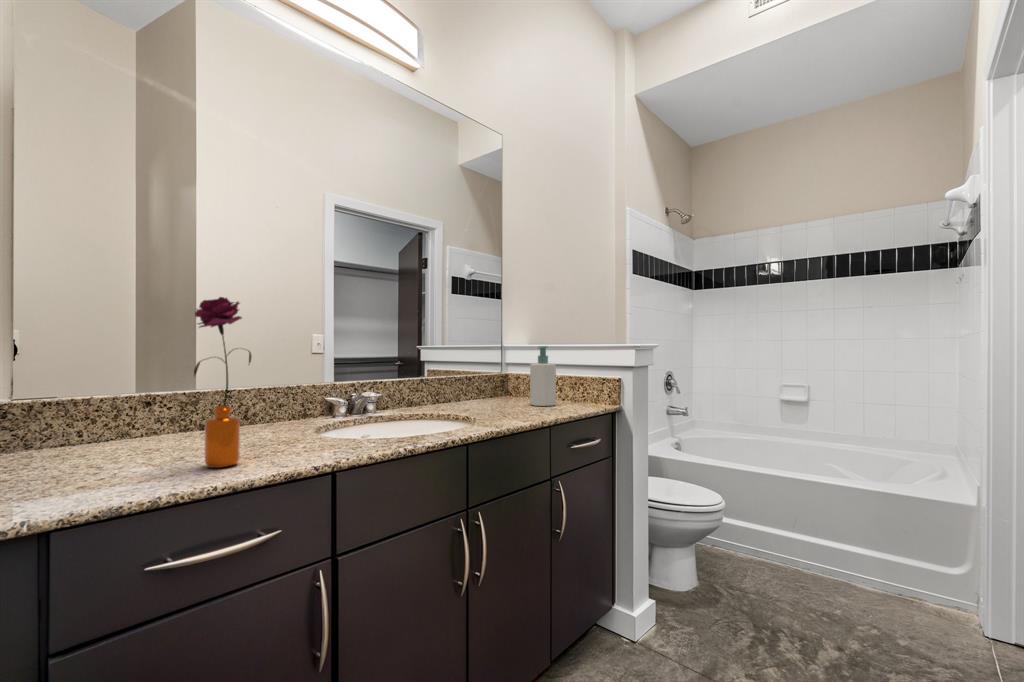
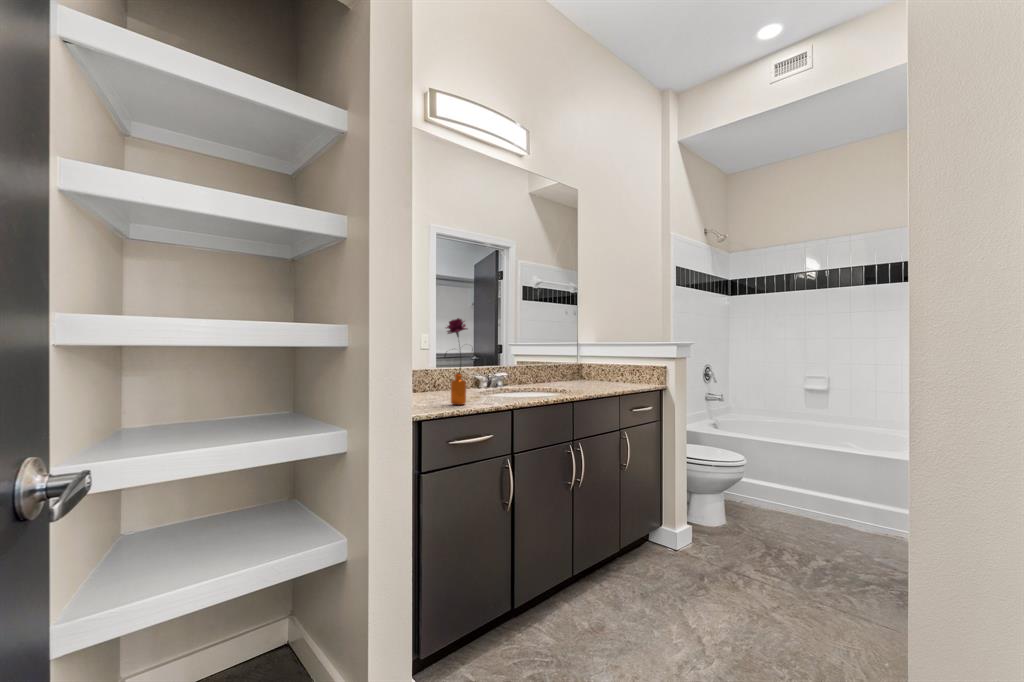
soap bottle: present [530,346,556,406] -> none [602,344,621,385]

